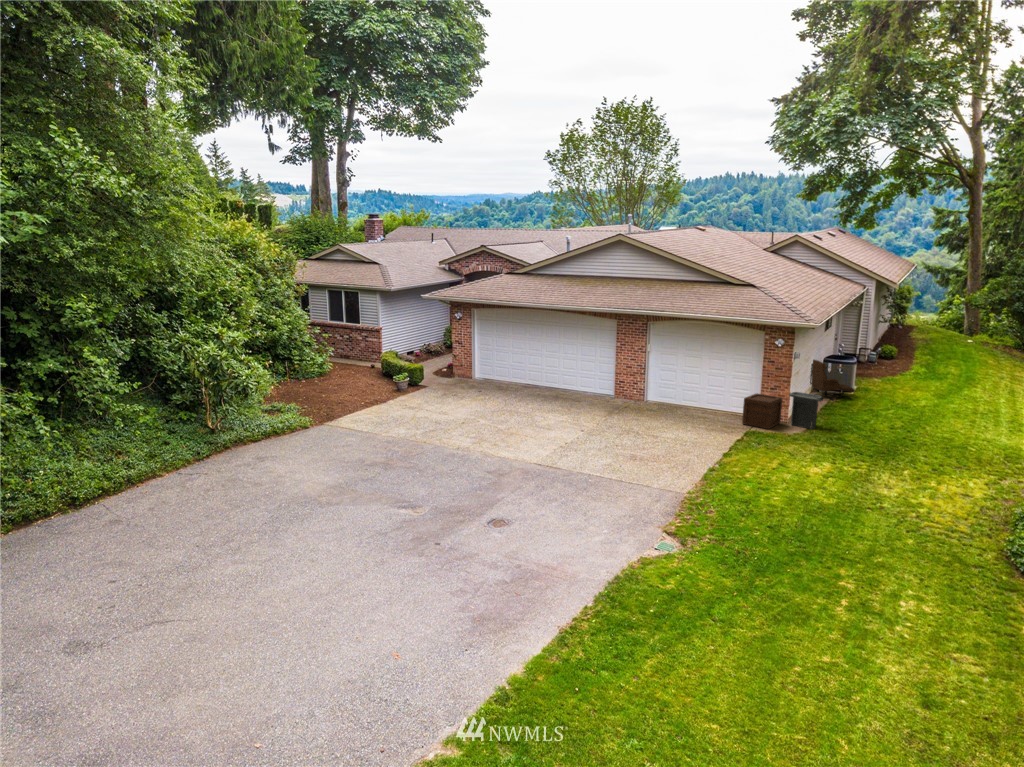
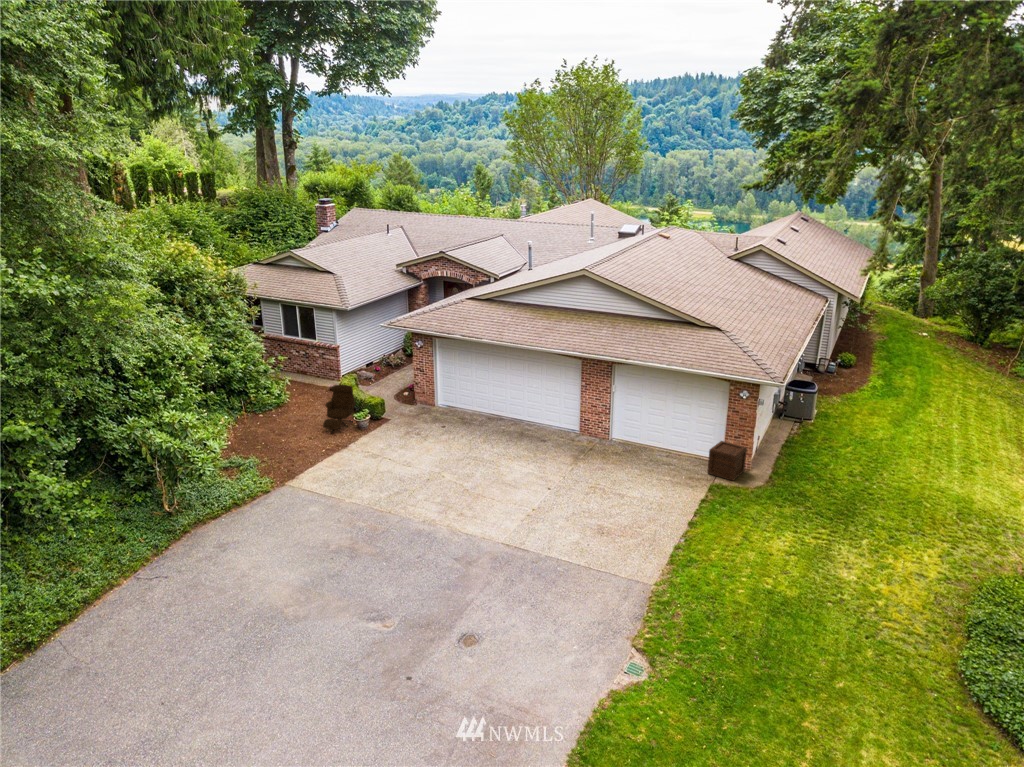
lounge chair: present [812,360,855,400] -> present [323,385,356,432]
trash can: present [789,392,823,429] -> none [753,441,786,480]

